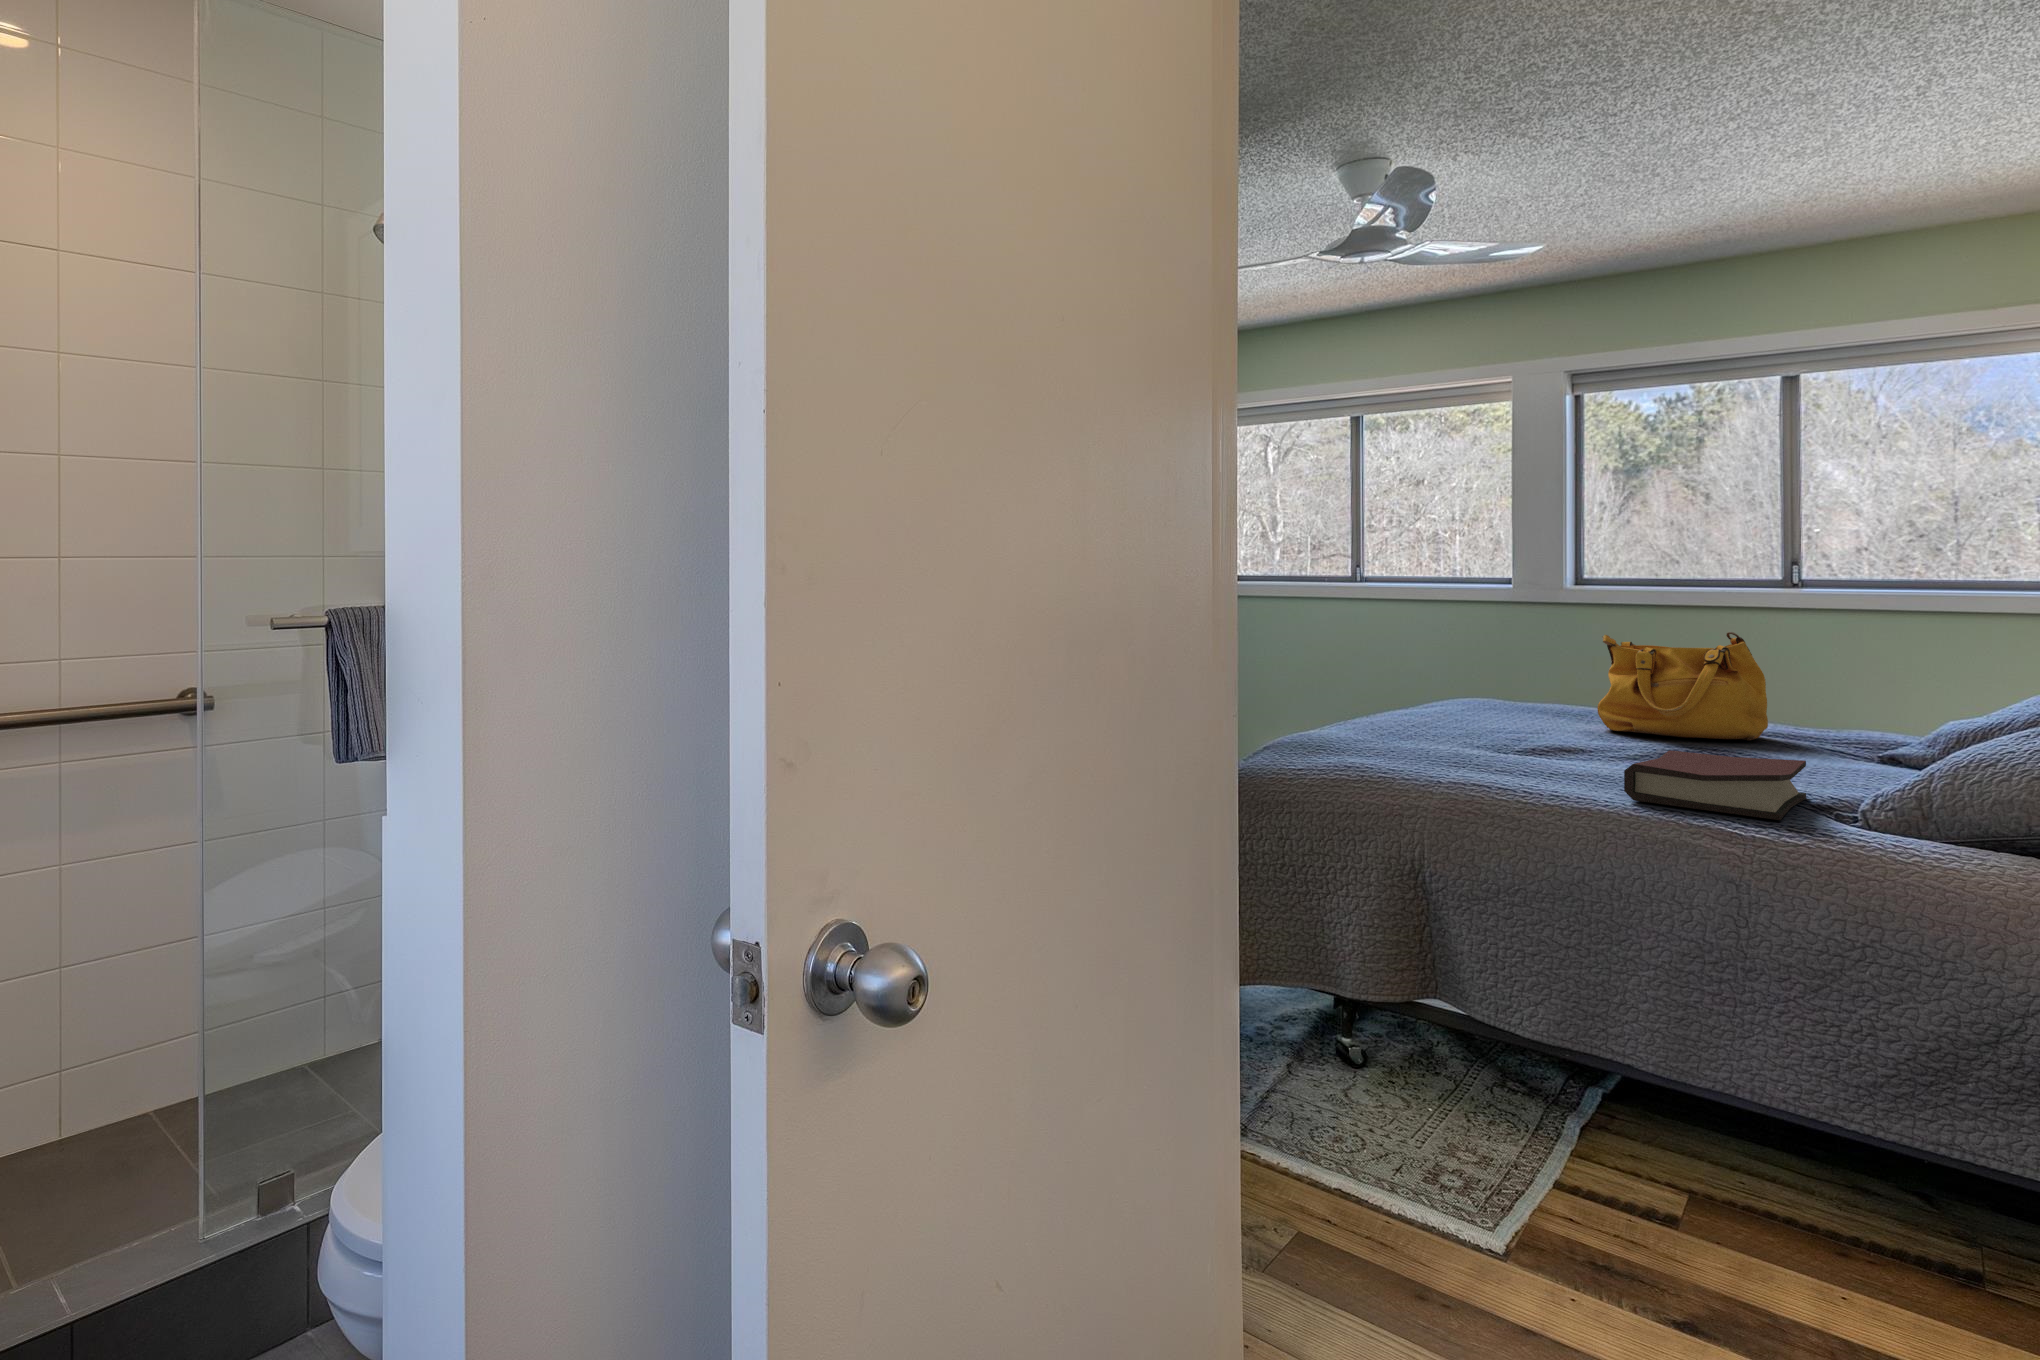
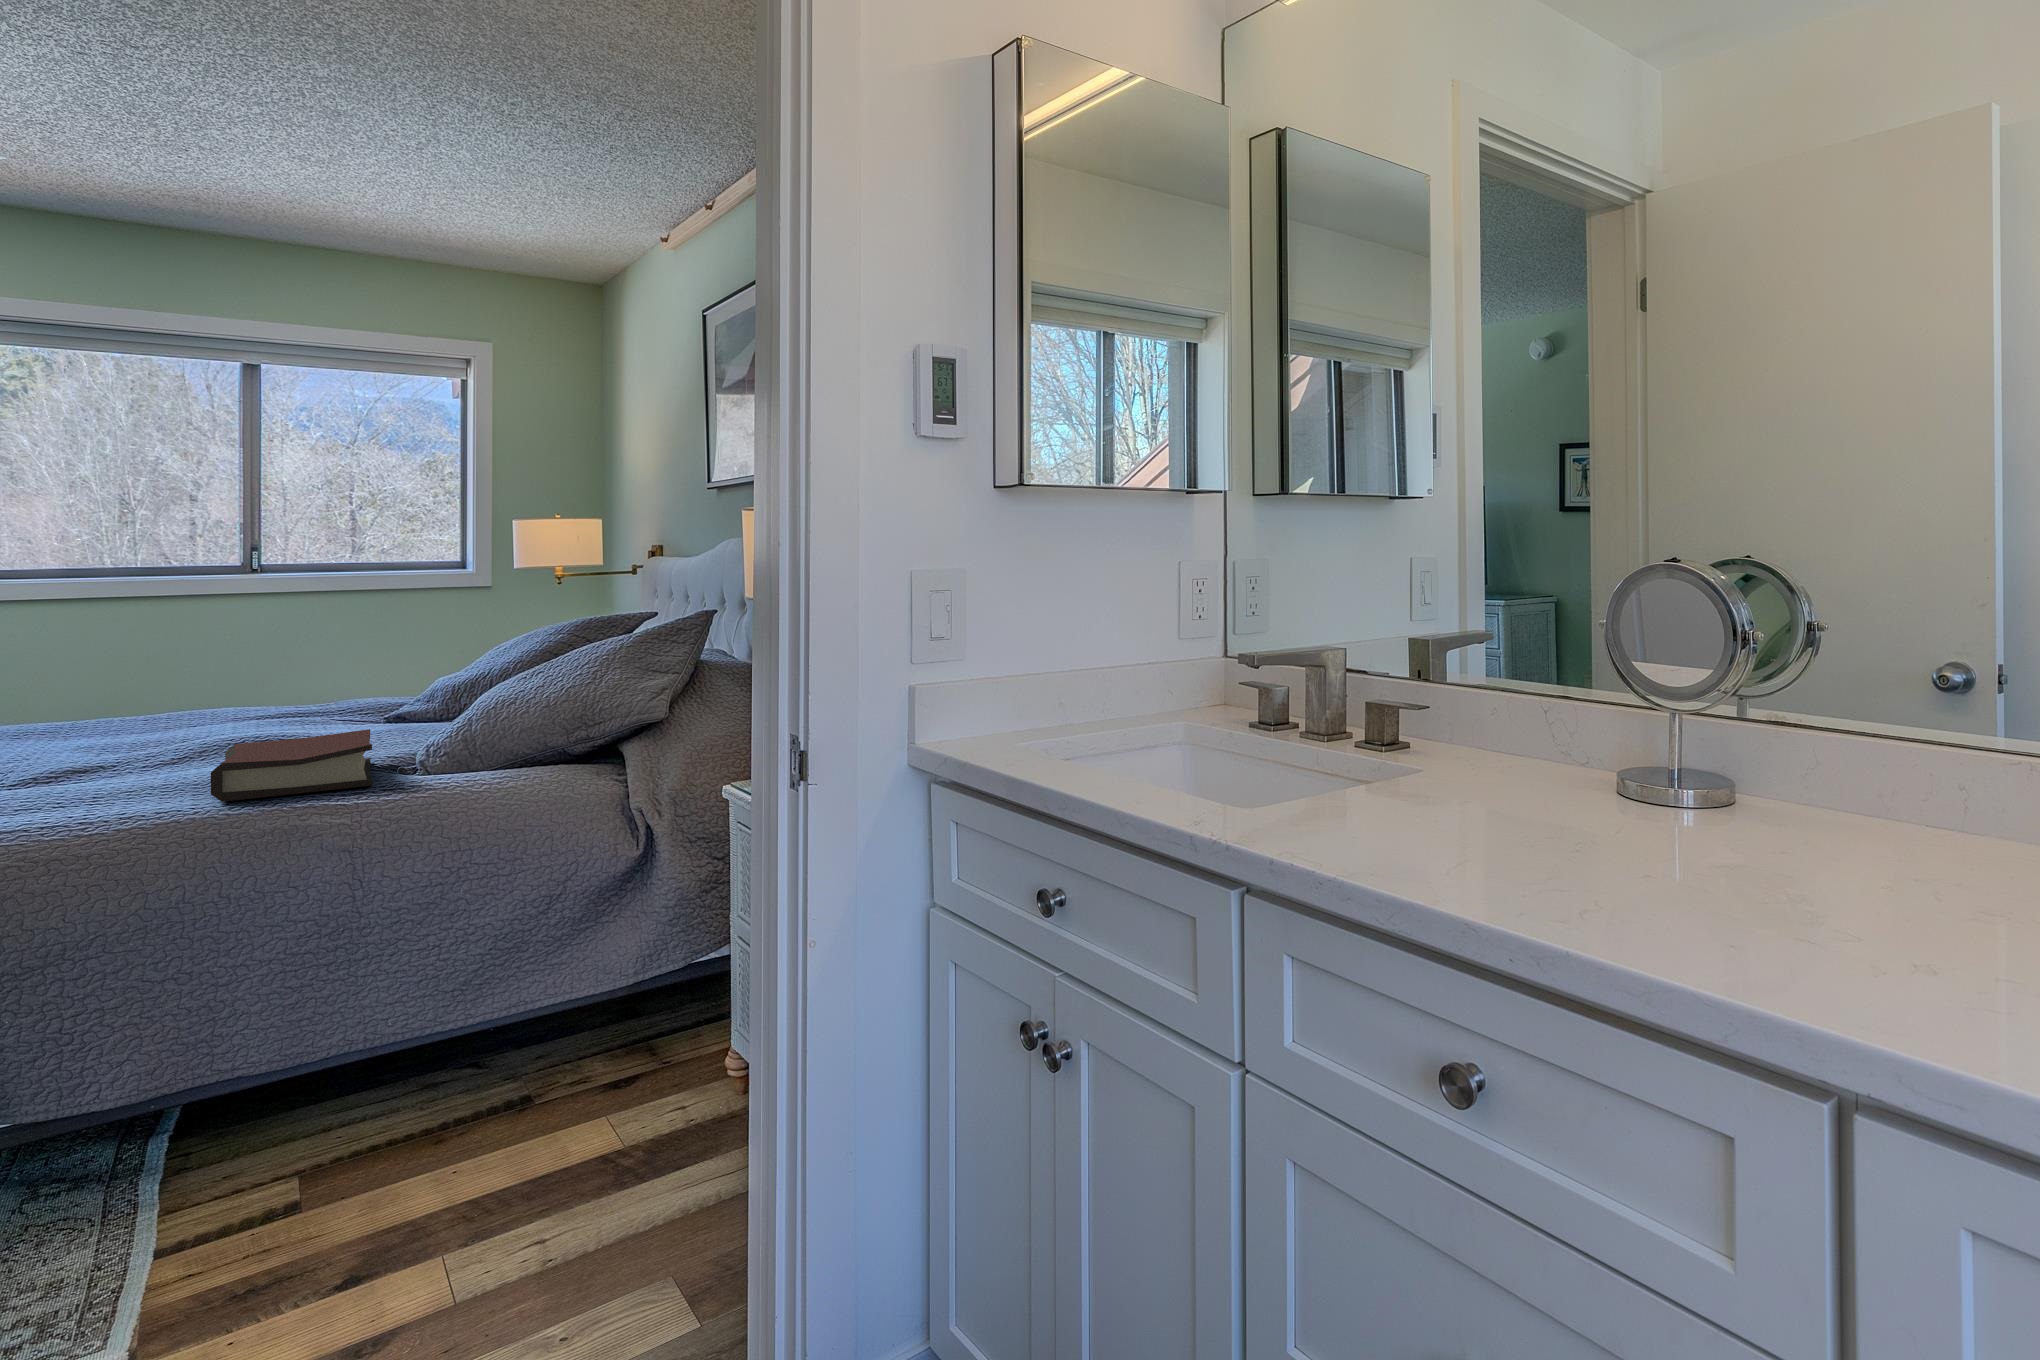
handbag: present [1597,632,1768,741] -> none [95,618,288,738]

